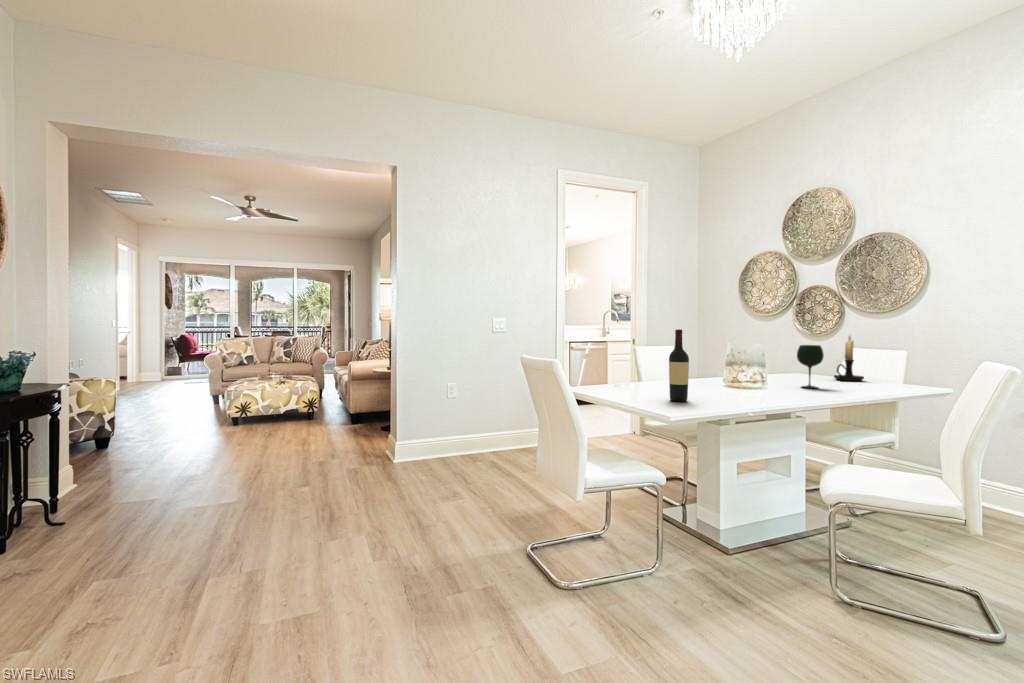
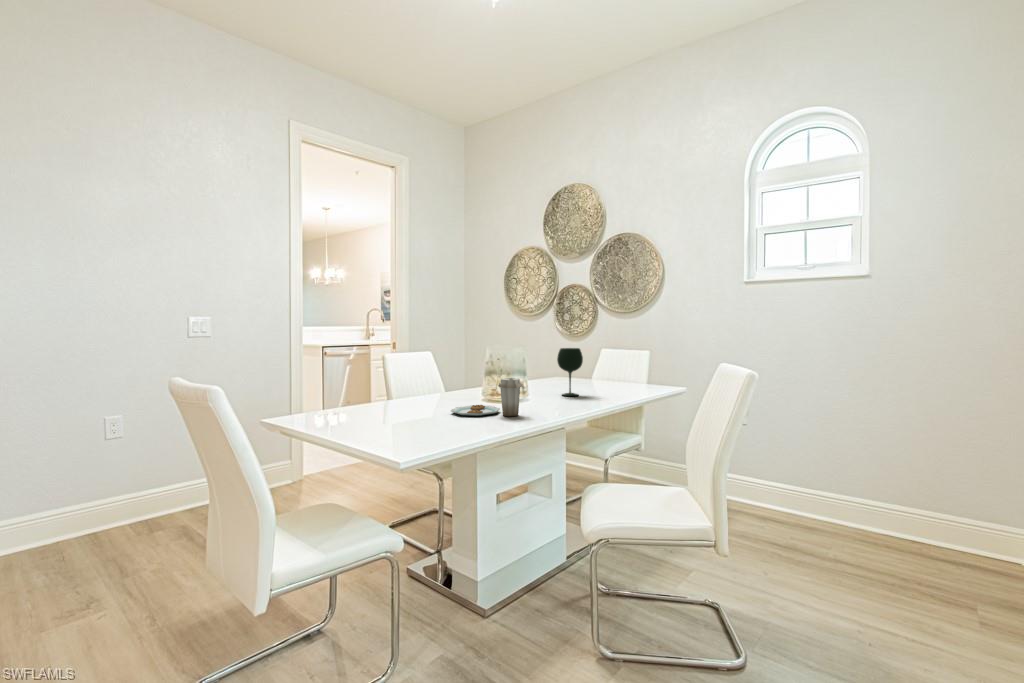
wine bottle: present [669,329,689,402] -> none [405,335,431,433]
candle holder: present [834,334,864,381] -> none [592,334,618,383]
plate: none [699,366,764,398] -> present [451,378,522,416]

